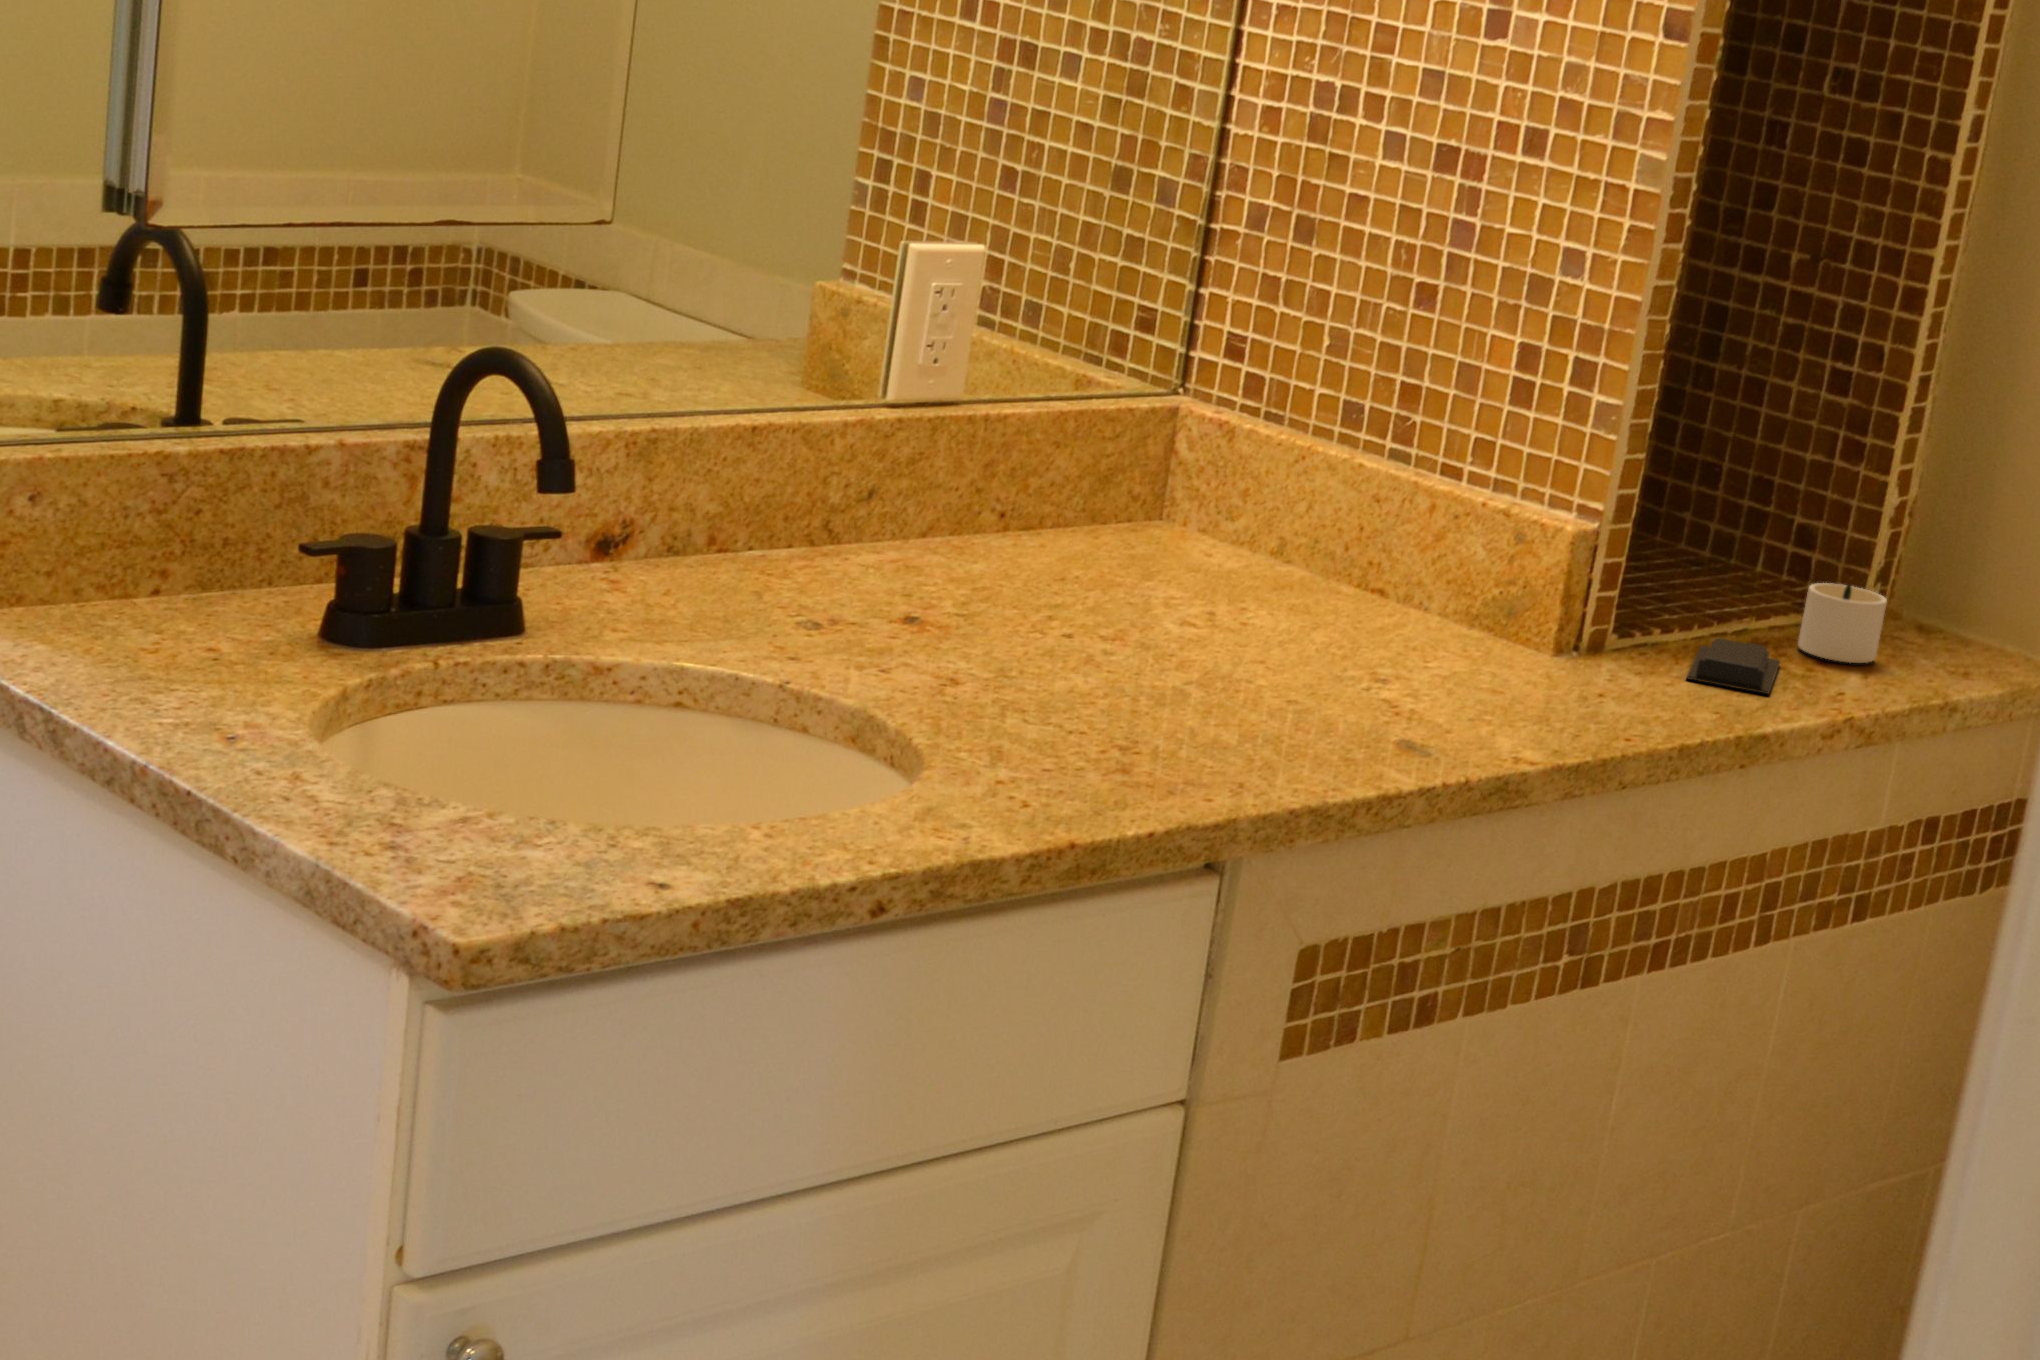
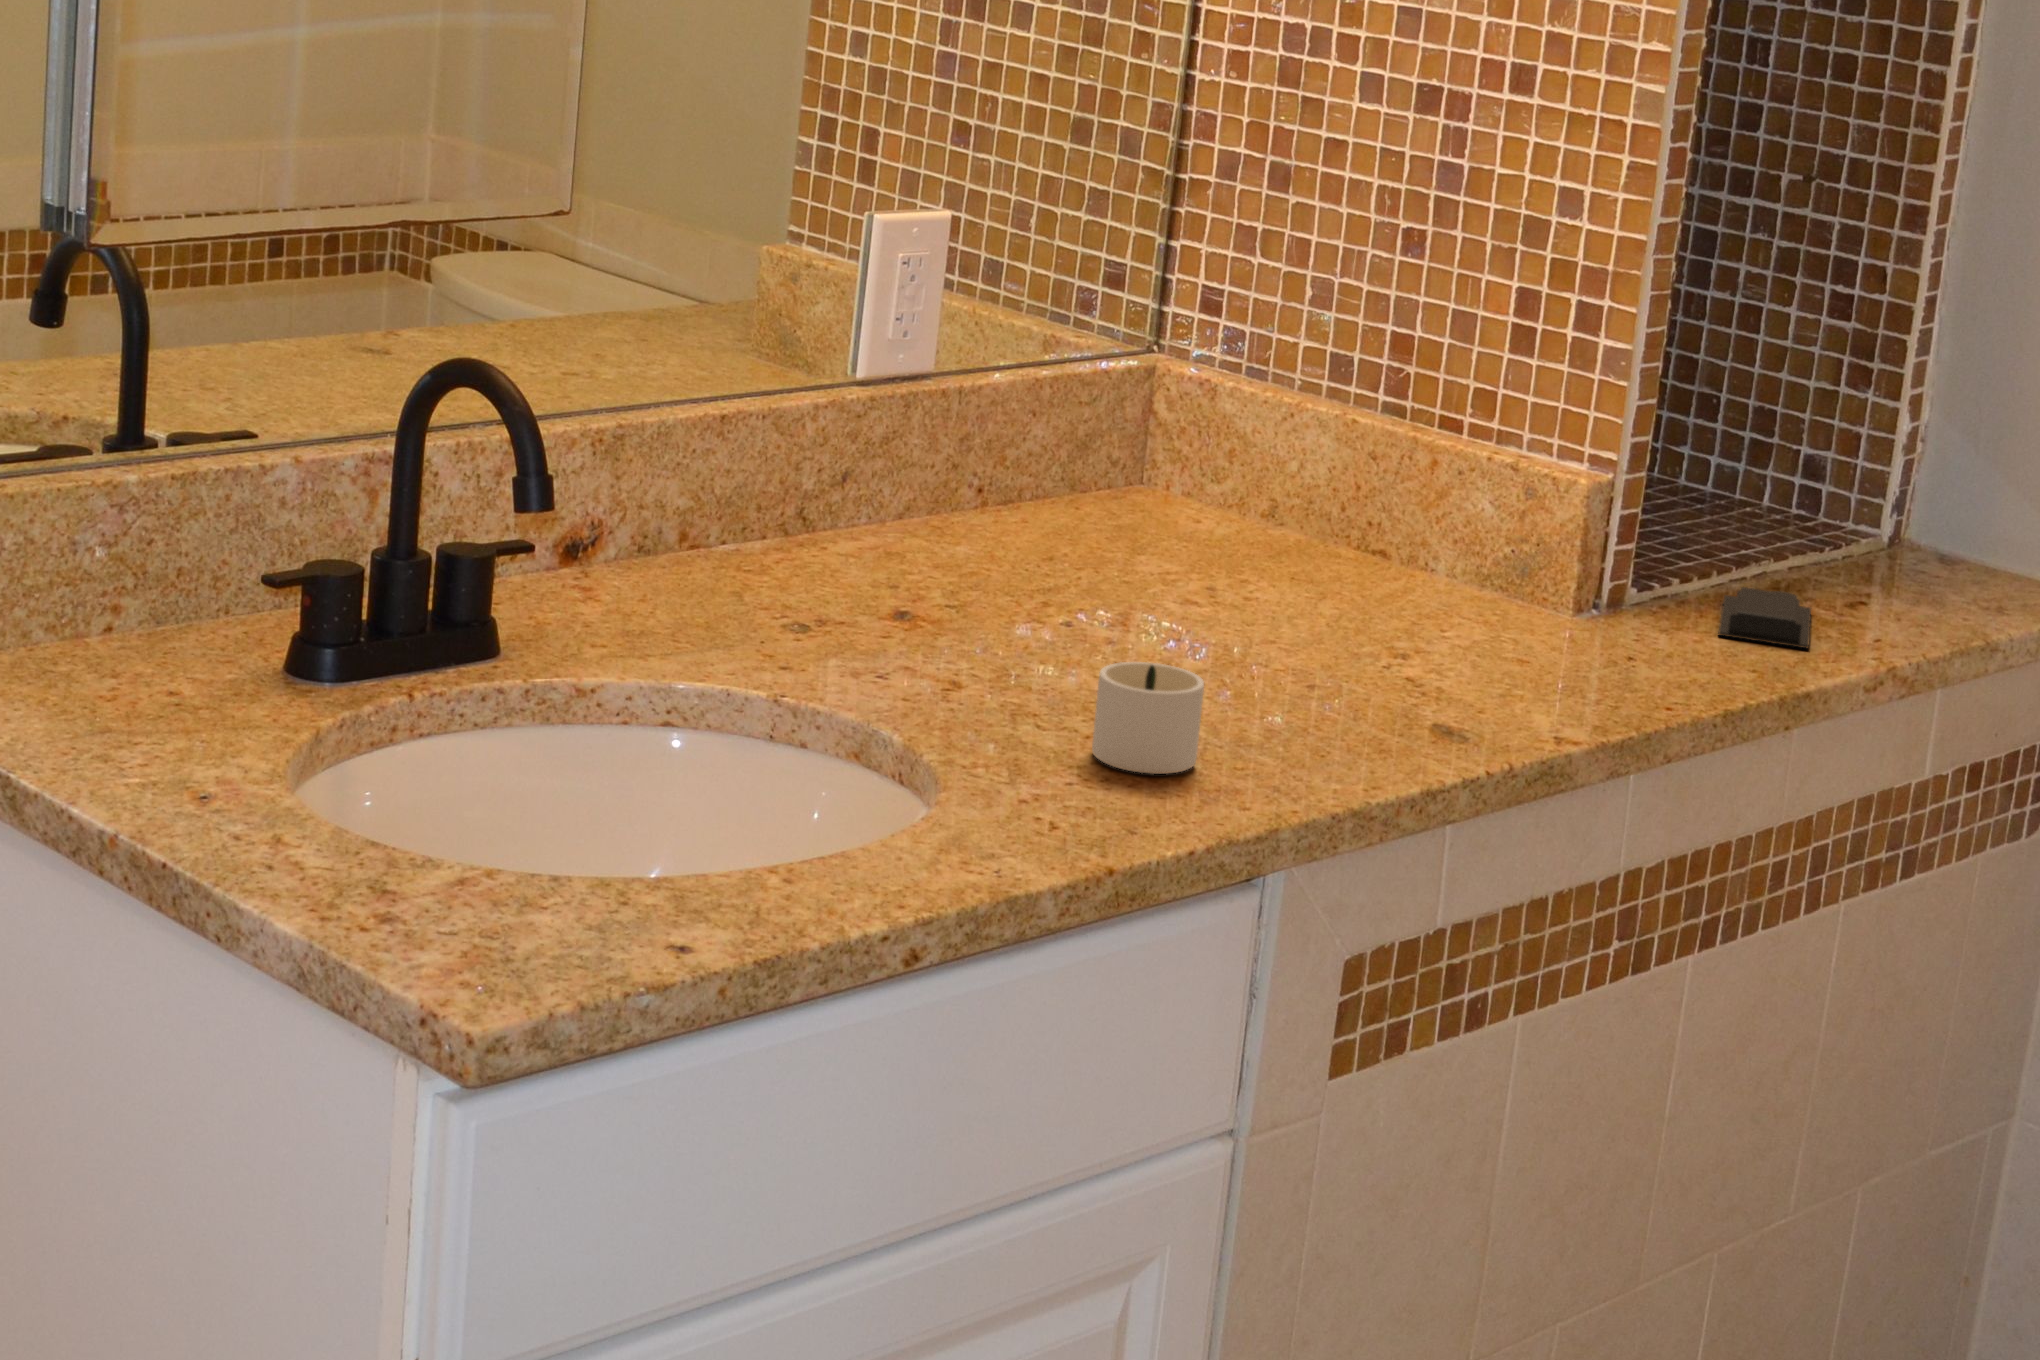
candle: present [1798,583,1887,663] -> present [1092,662,1204,774]

